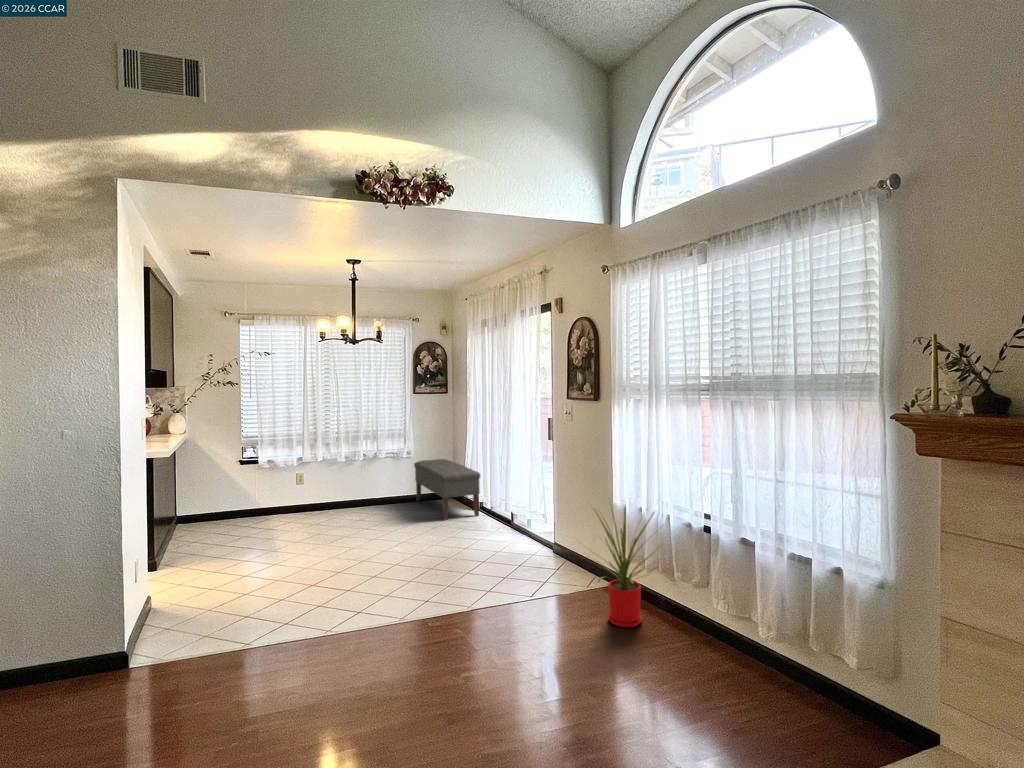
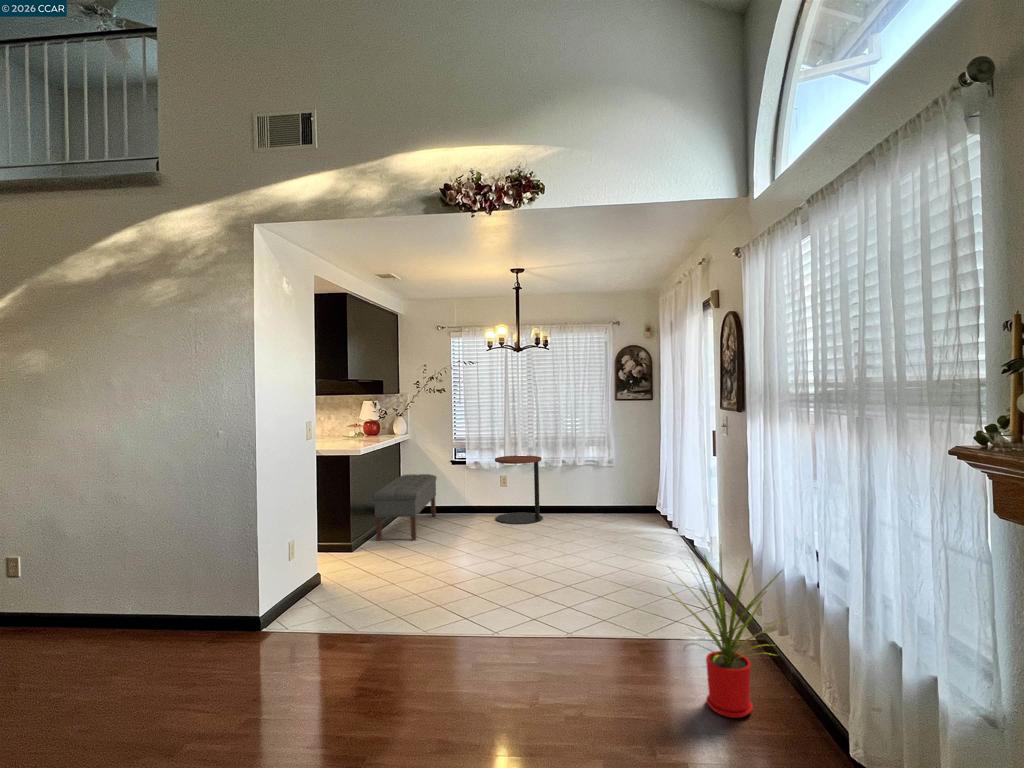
side table: none [297,450,349,521] -> present [495,455,543,524]
bench: present [414,459,480,520] -> present [373,474,437,541]

